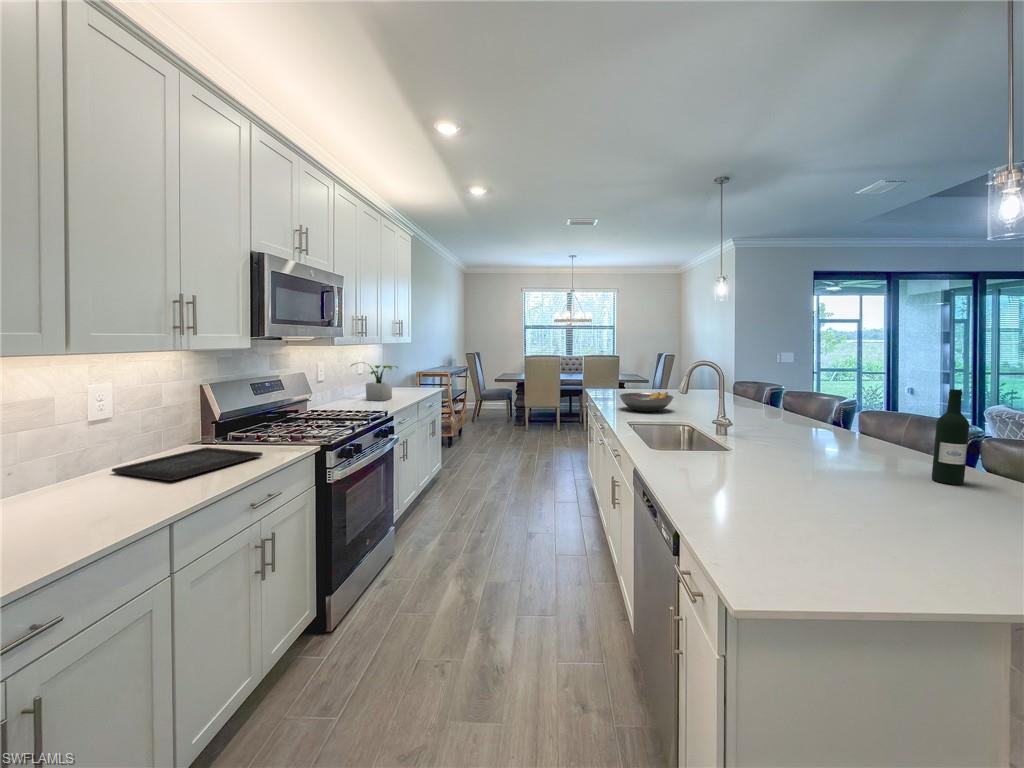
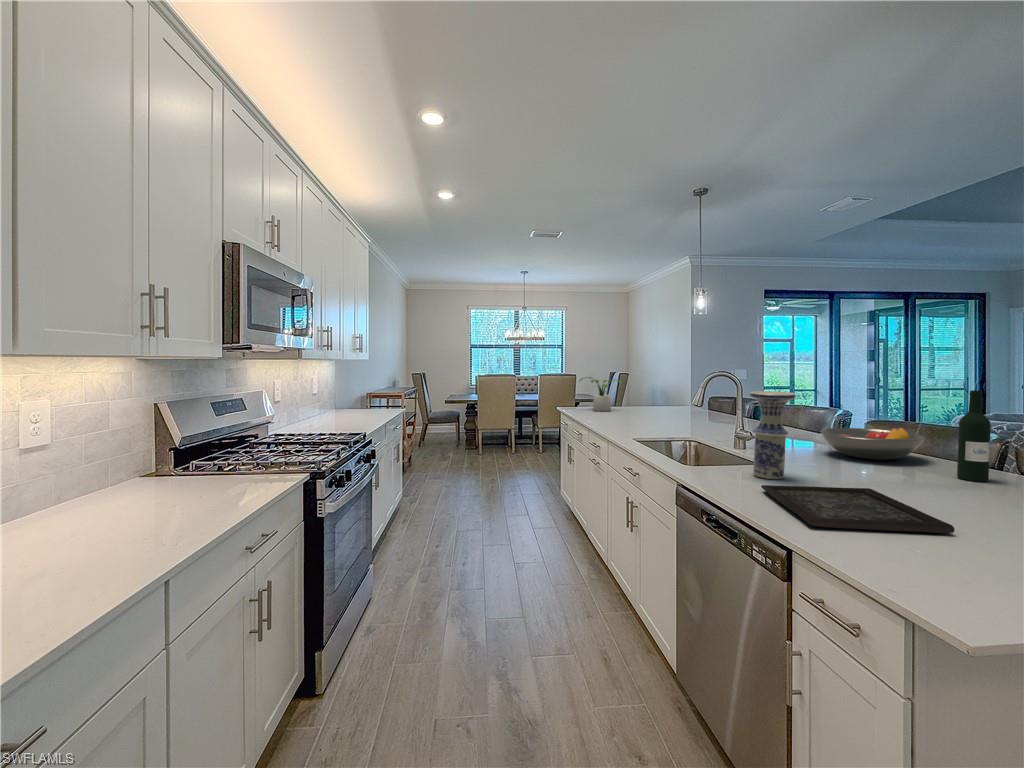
potted plant: present [351,362,398,401] -> present [579,377,622,411]
vase: none [712,385,756,472] -> present [750,391,796,479]
fruit bowl: present [620,392,673,412] -> present [821,427,925,460]
tray: present [112,447,263,481] -> present [761,485,954,533]

